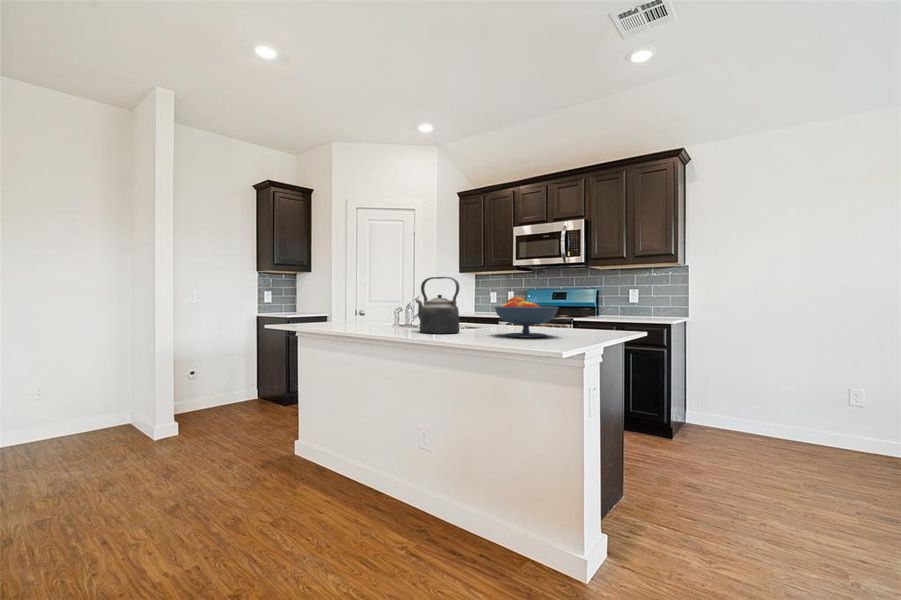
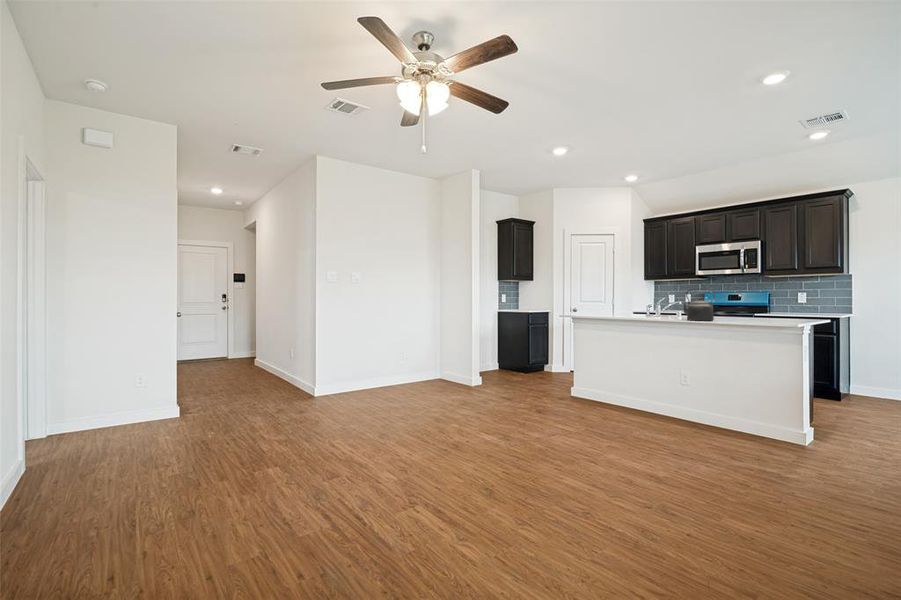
fruit bowl: present [495,297,558,338] -> none [741,300,785,323]

